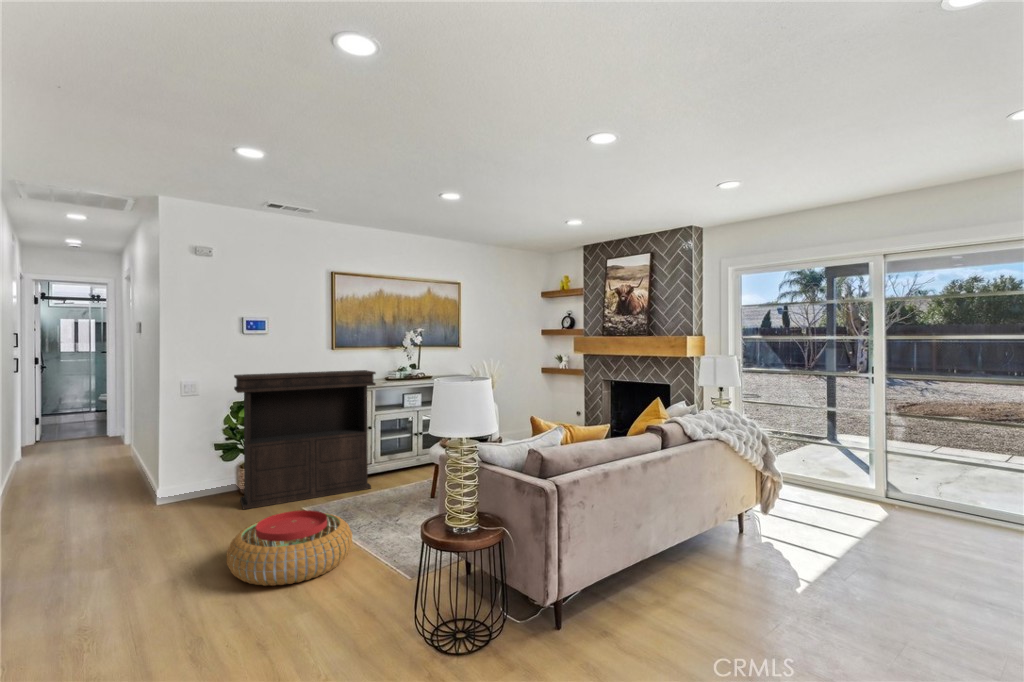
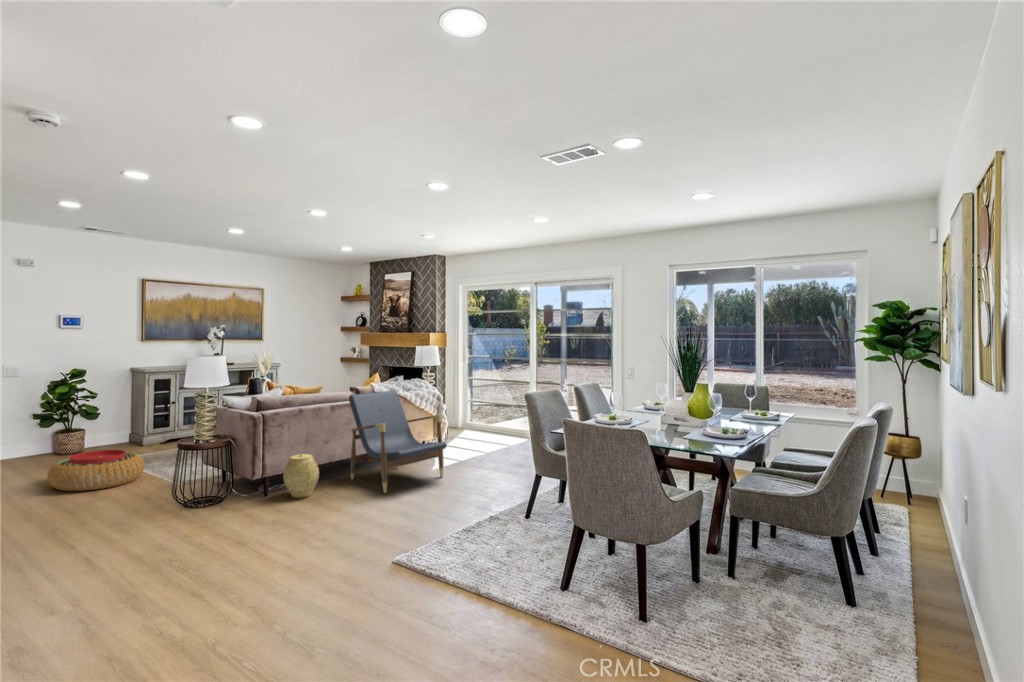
console table: present [234,370,376,509] -> none [51,357,176,461]
lounge chair: none [668,432,868,648] -> present [349,391,447,493]
woven basket: none [594,556,657,646] -> present [283,454,319,498]

